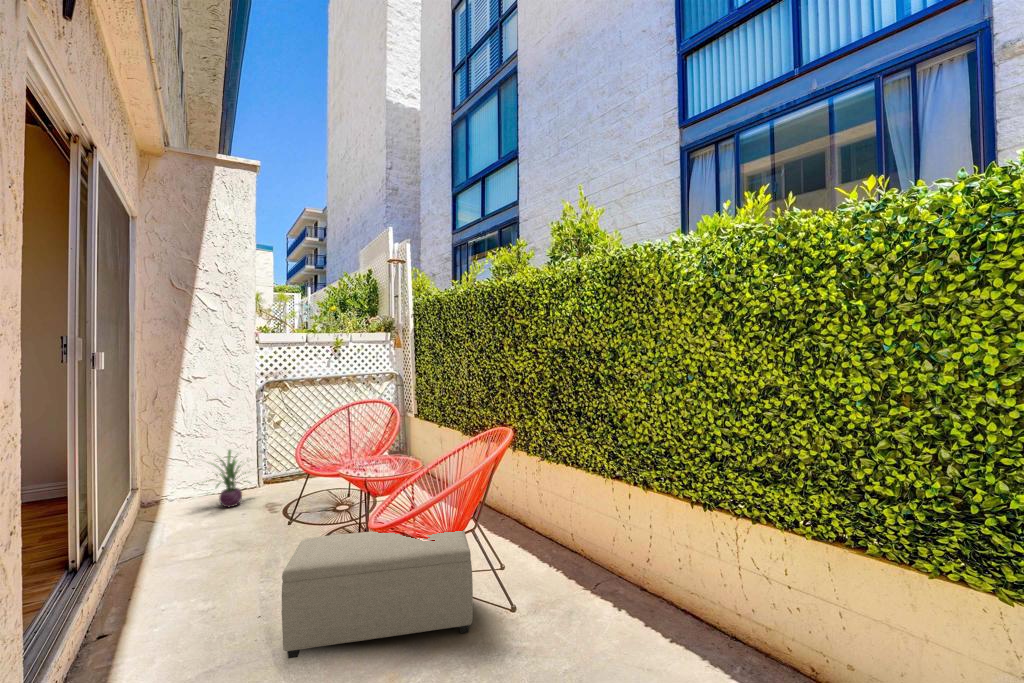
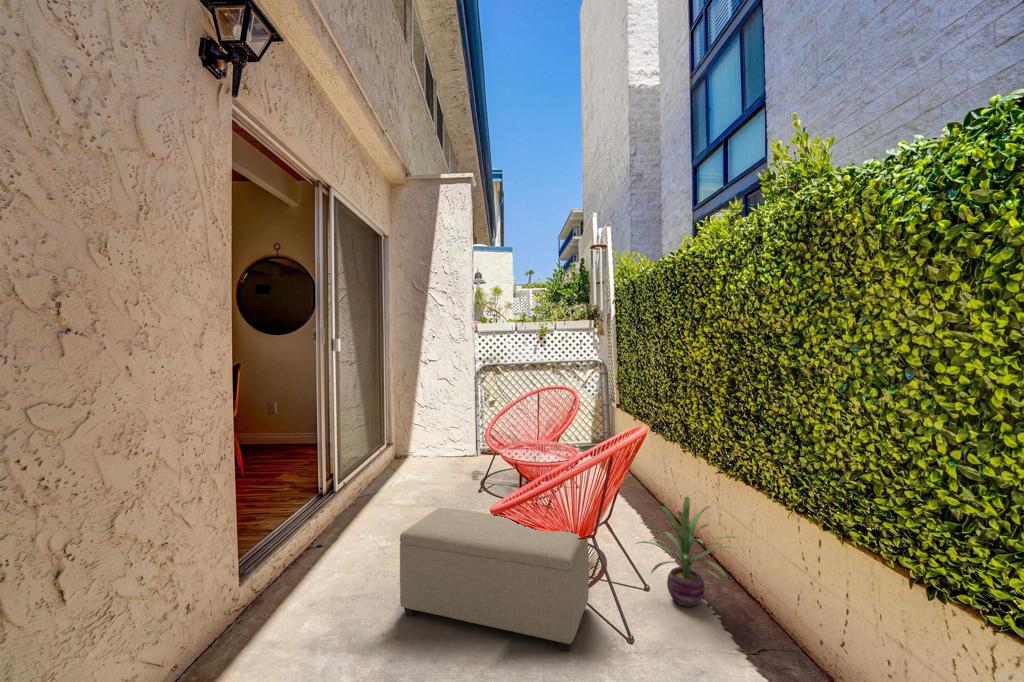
decorative plant: present [206,450,246,507] -> present [638,497,736,607]

